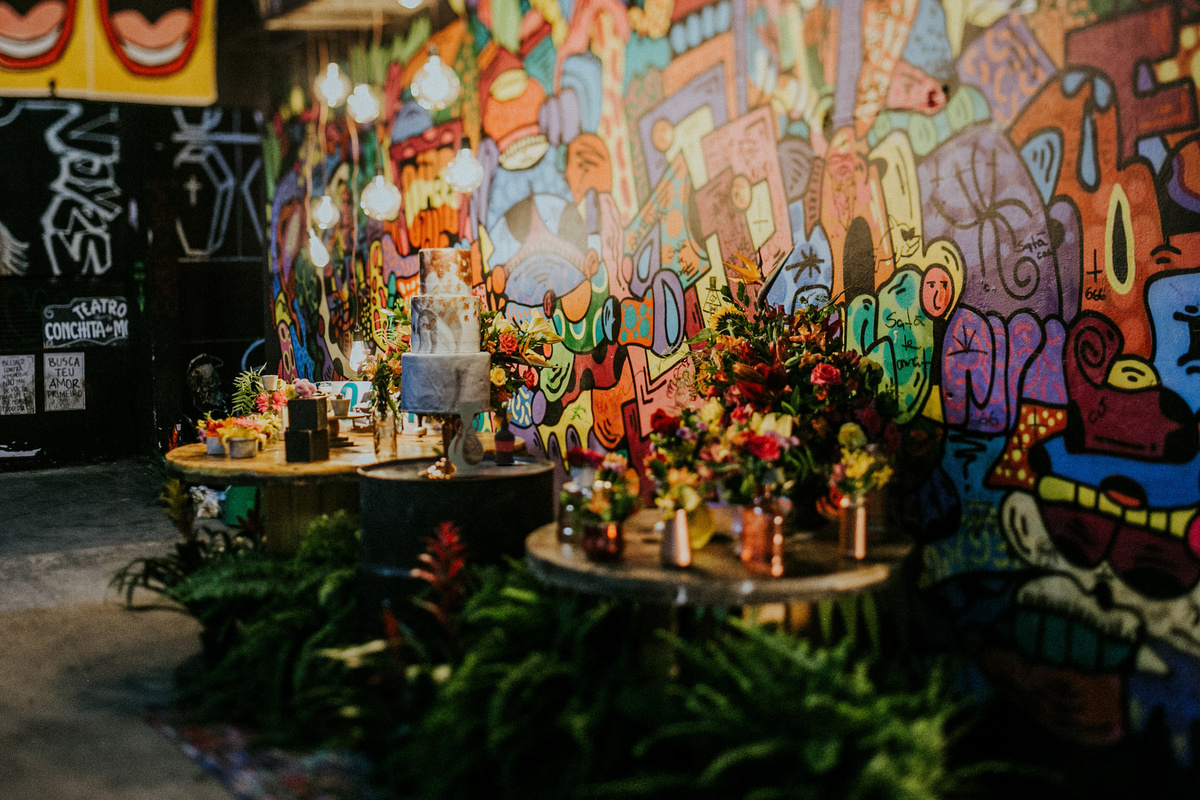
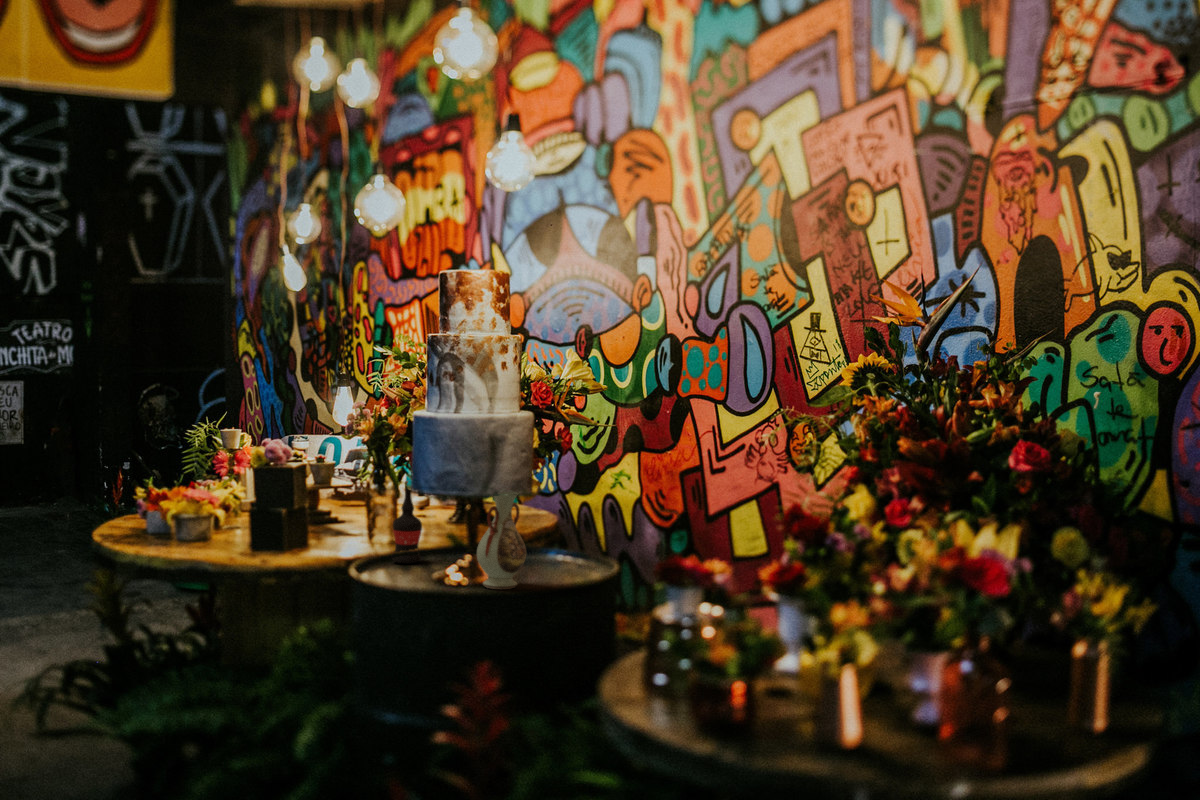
wine bottle: present [494,405,515,465] -> present [392,481,422,563]

